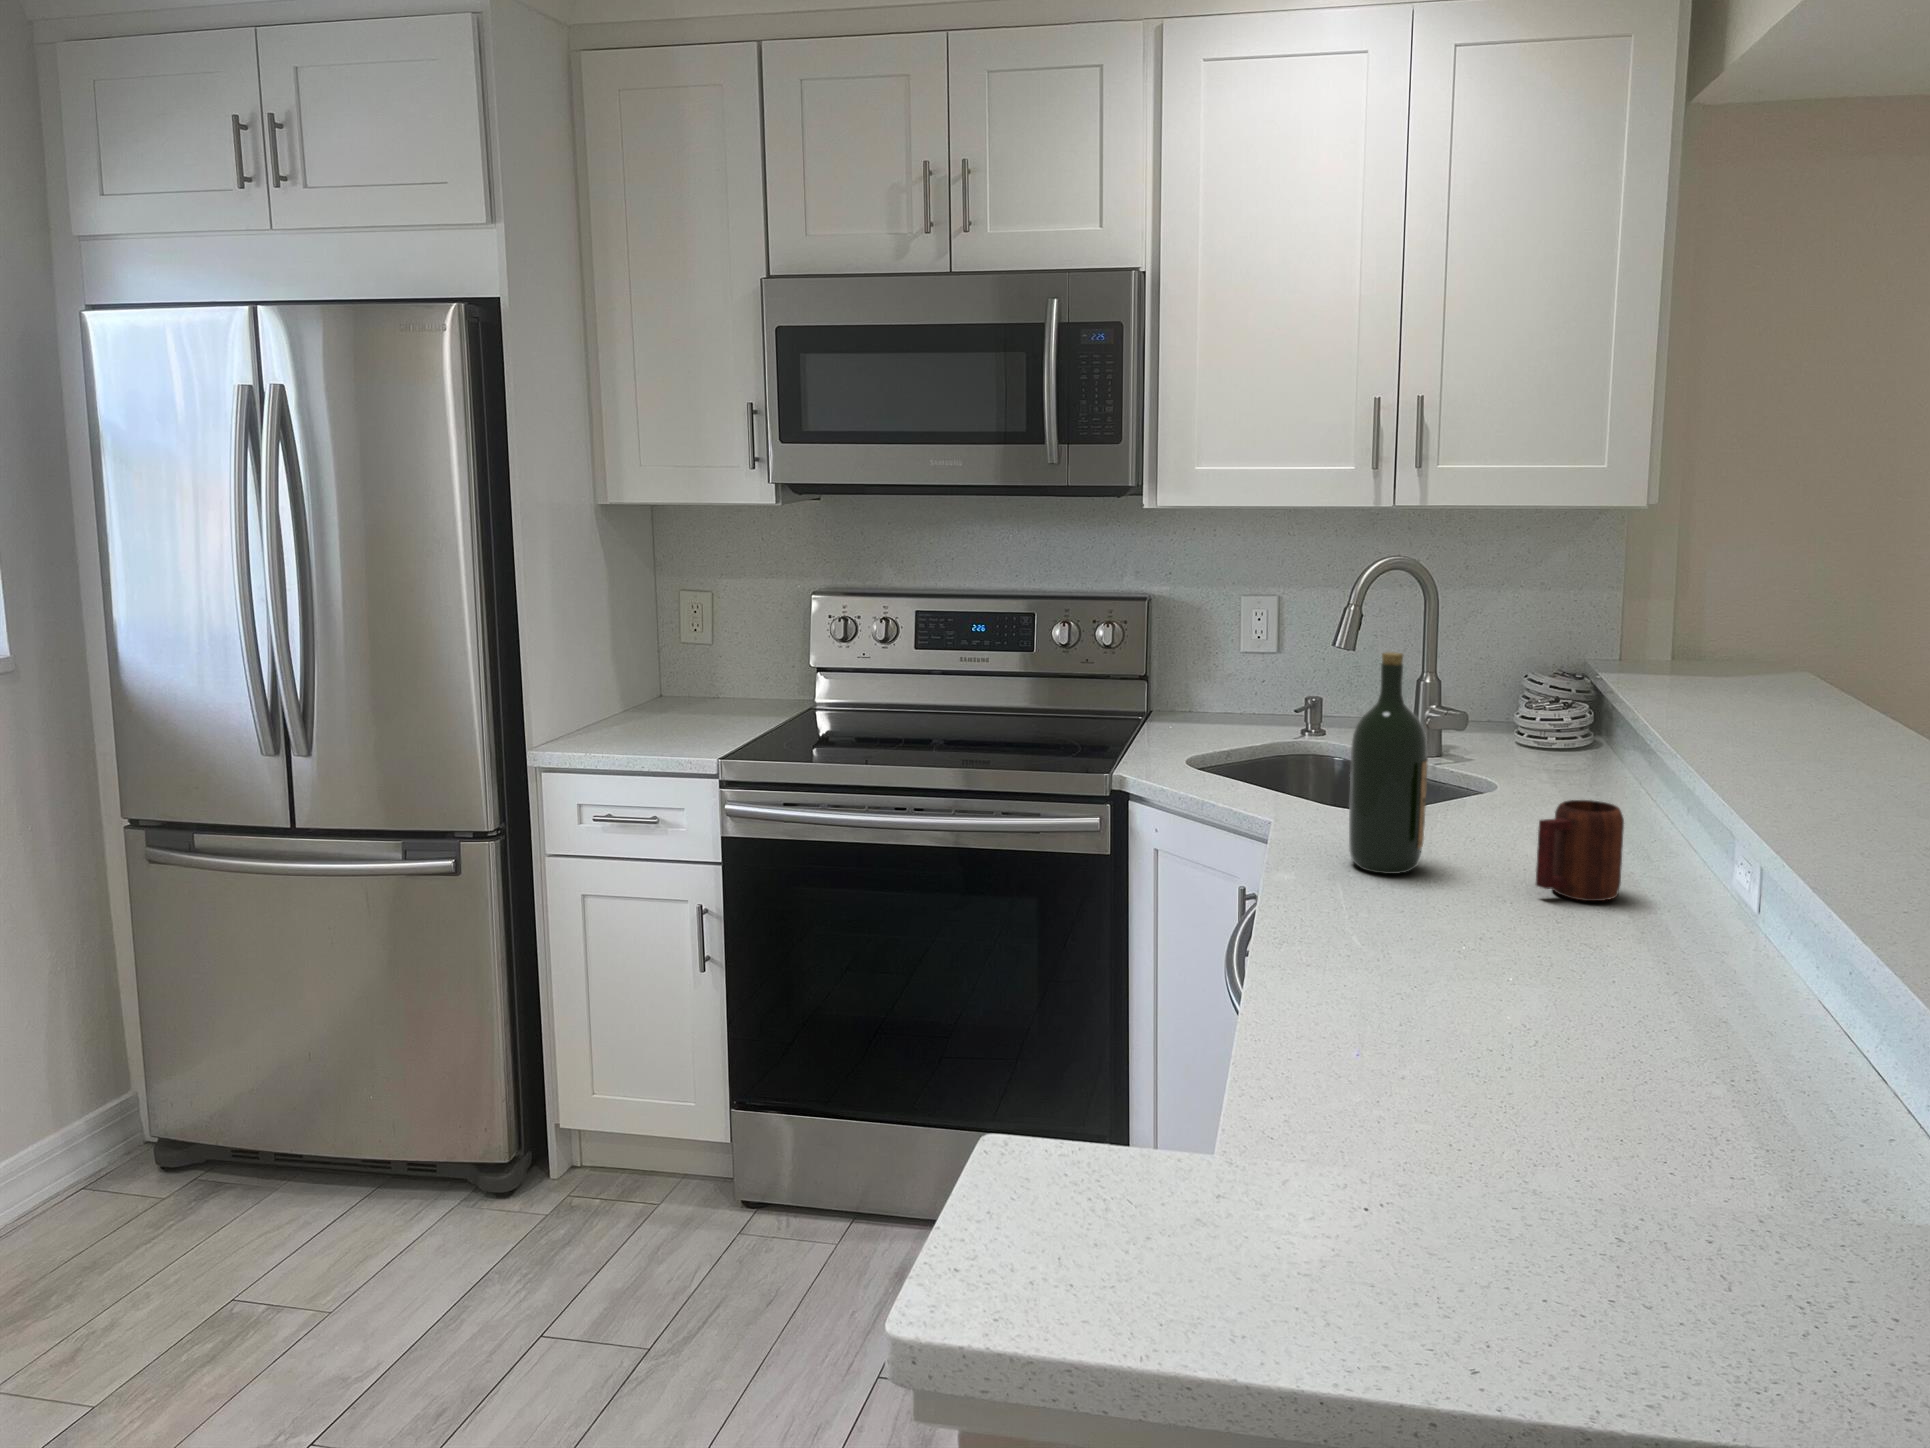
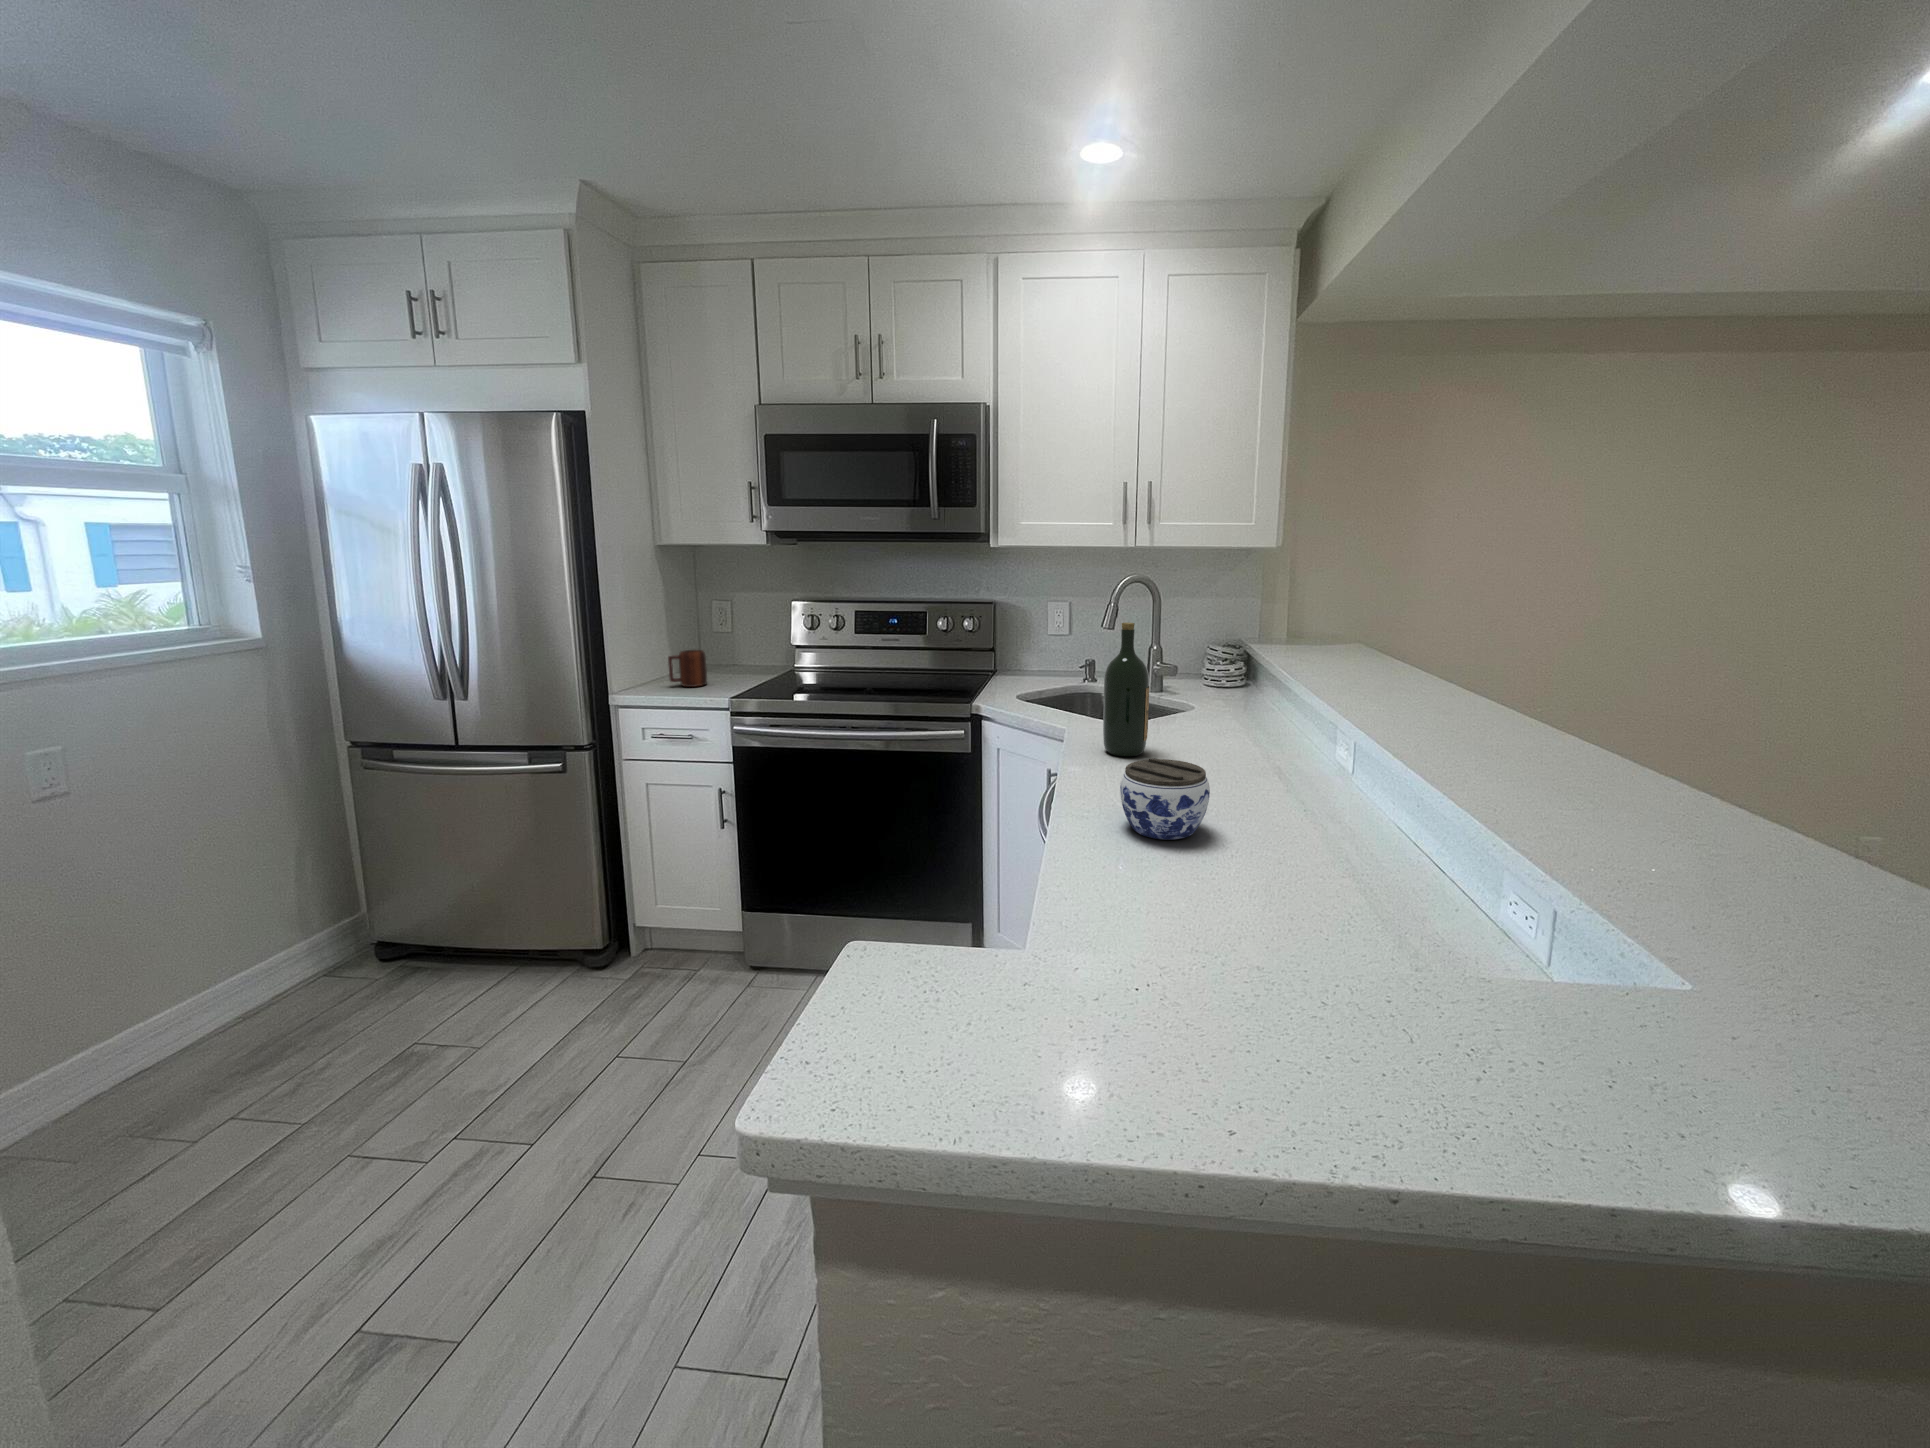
mug: present [1536,800,1624,901] -> present [668,650,707,687]
jar: none [1388,885,1536,1017] -> present [1120,758,1210,840]

